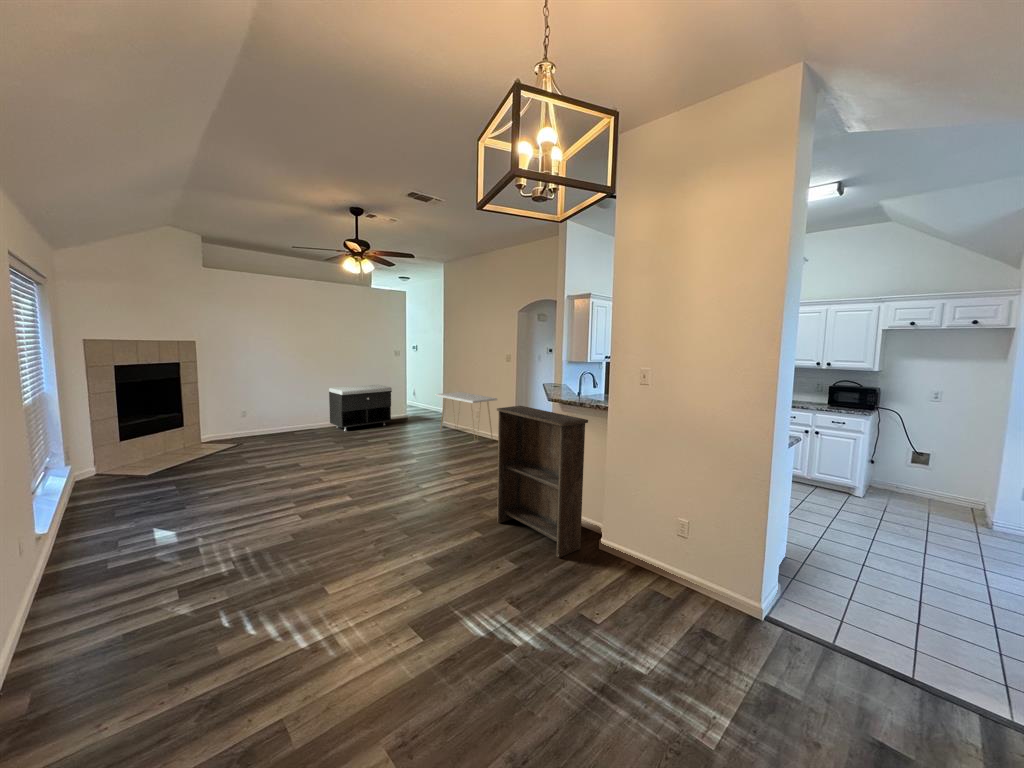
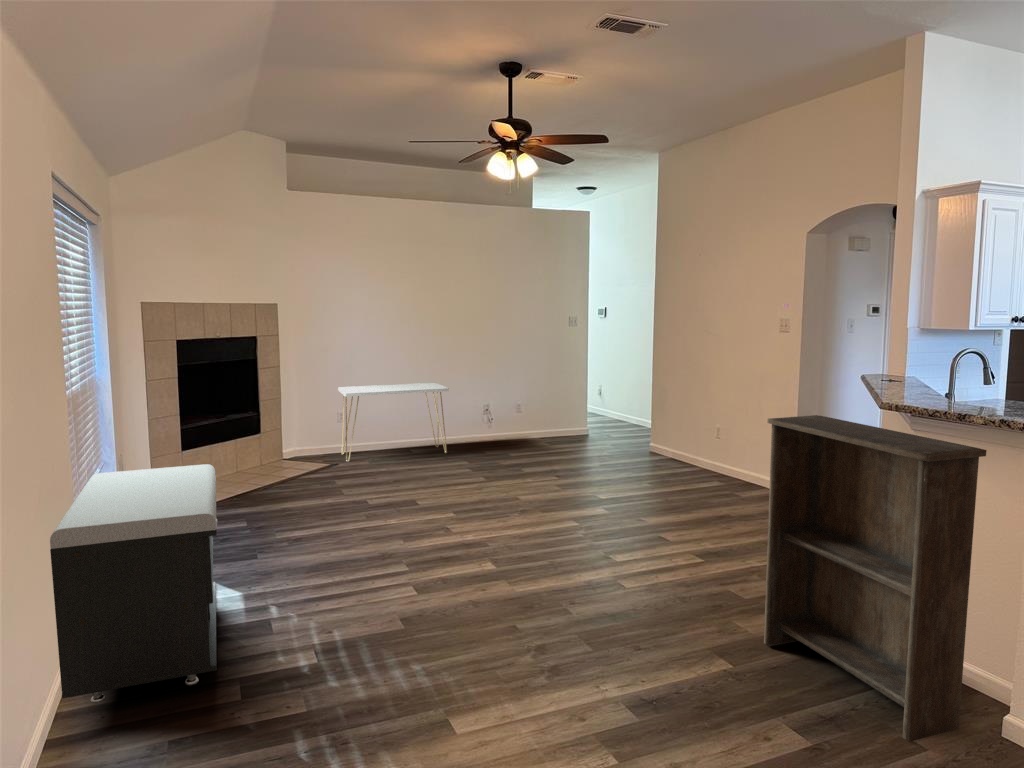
storage bench: present [329,385,392,431] -> present [50,464,217,703]
console table: present [436,392,497,437] -> present [338,383,449,461]

